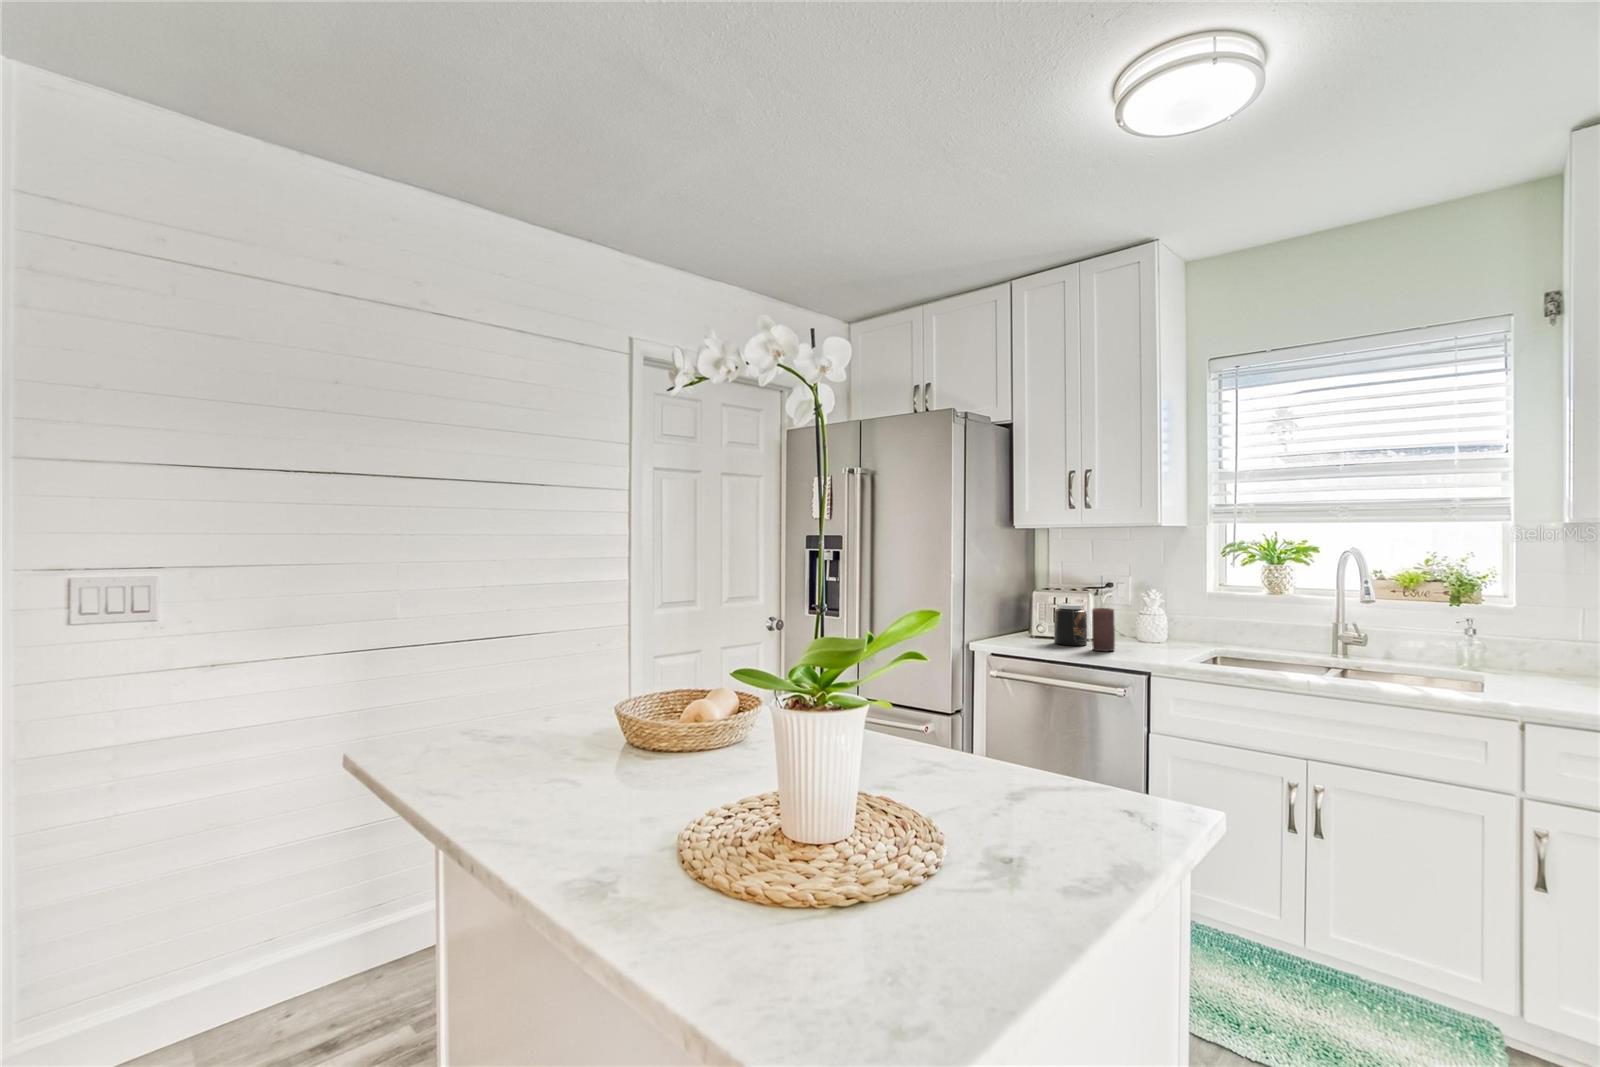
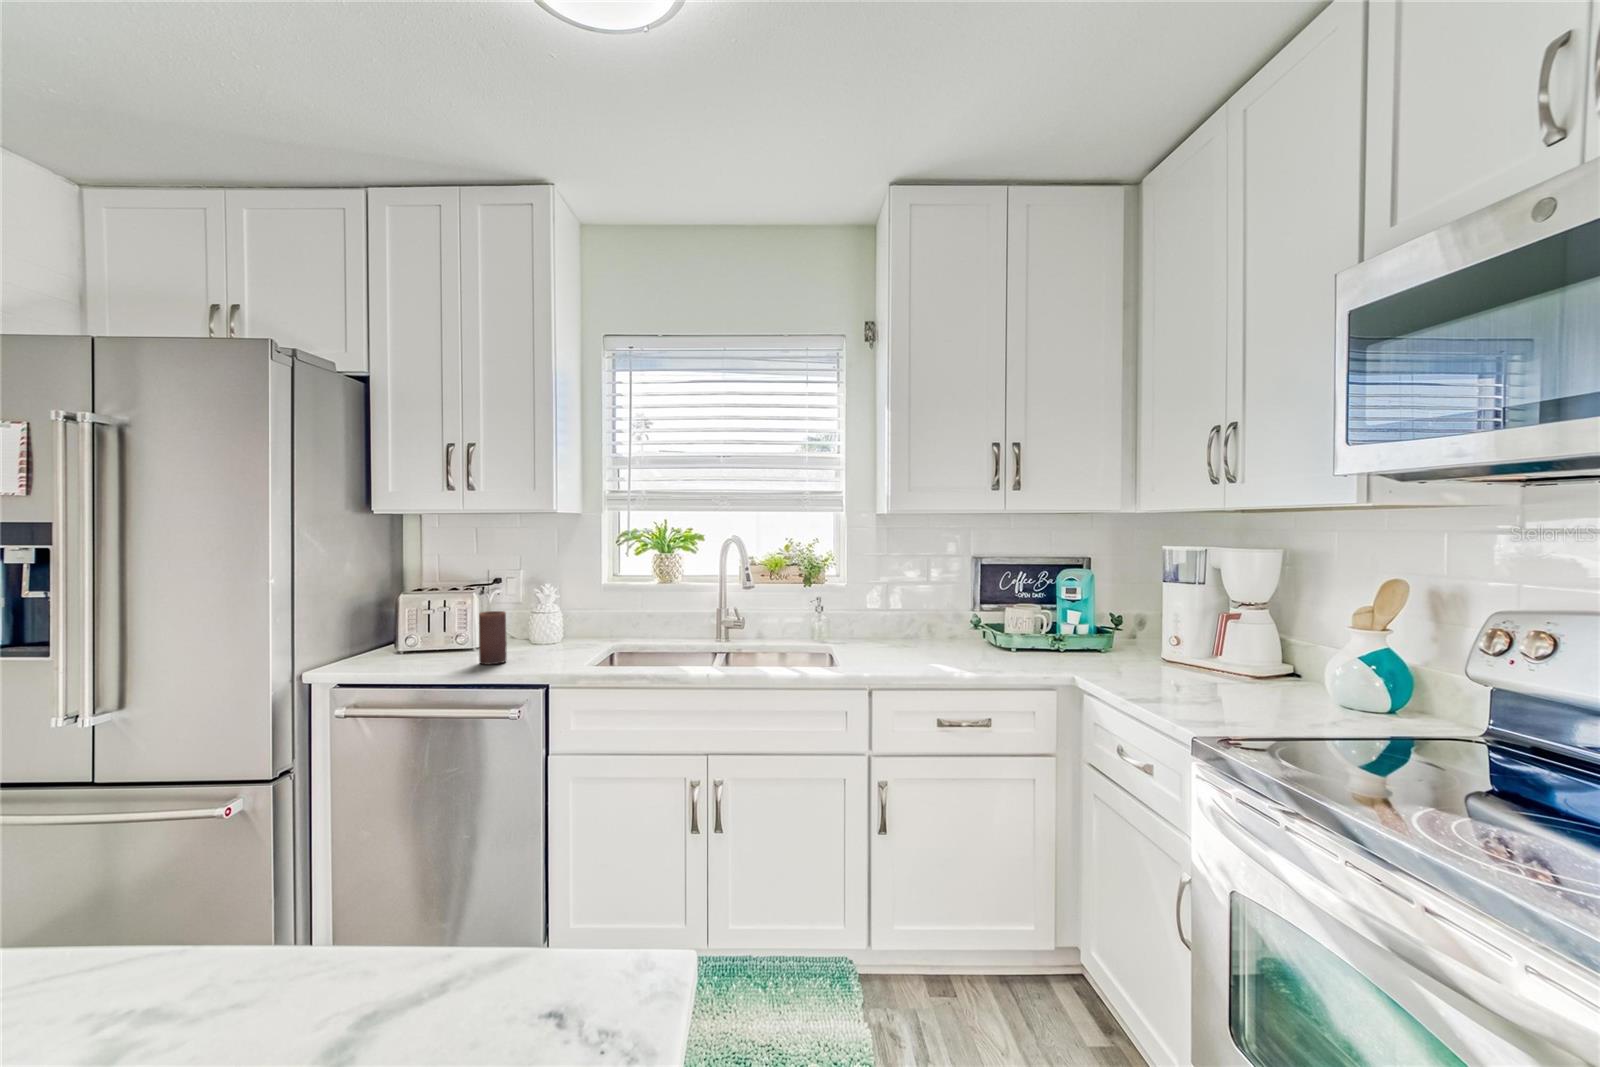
jar: present [1054,604,1087,646] -> none [430,608,472,661]

